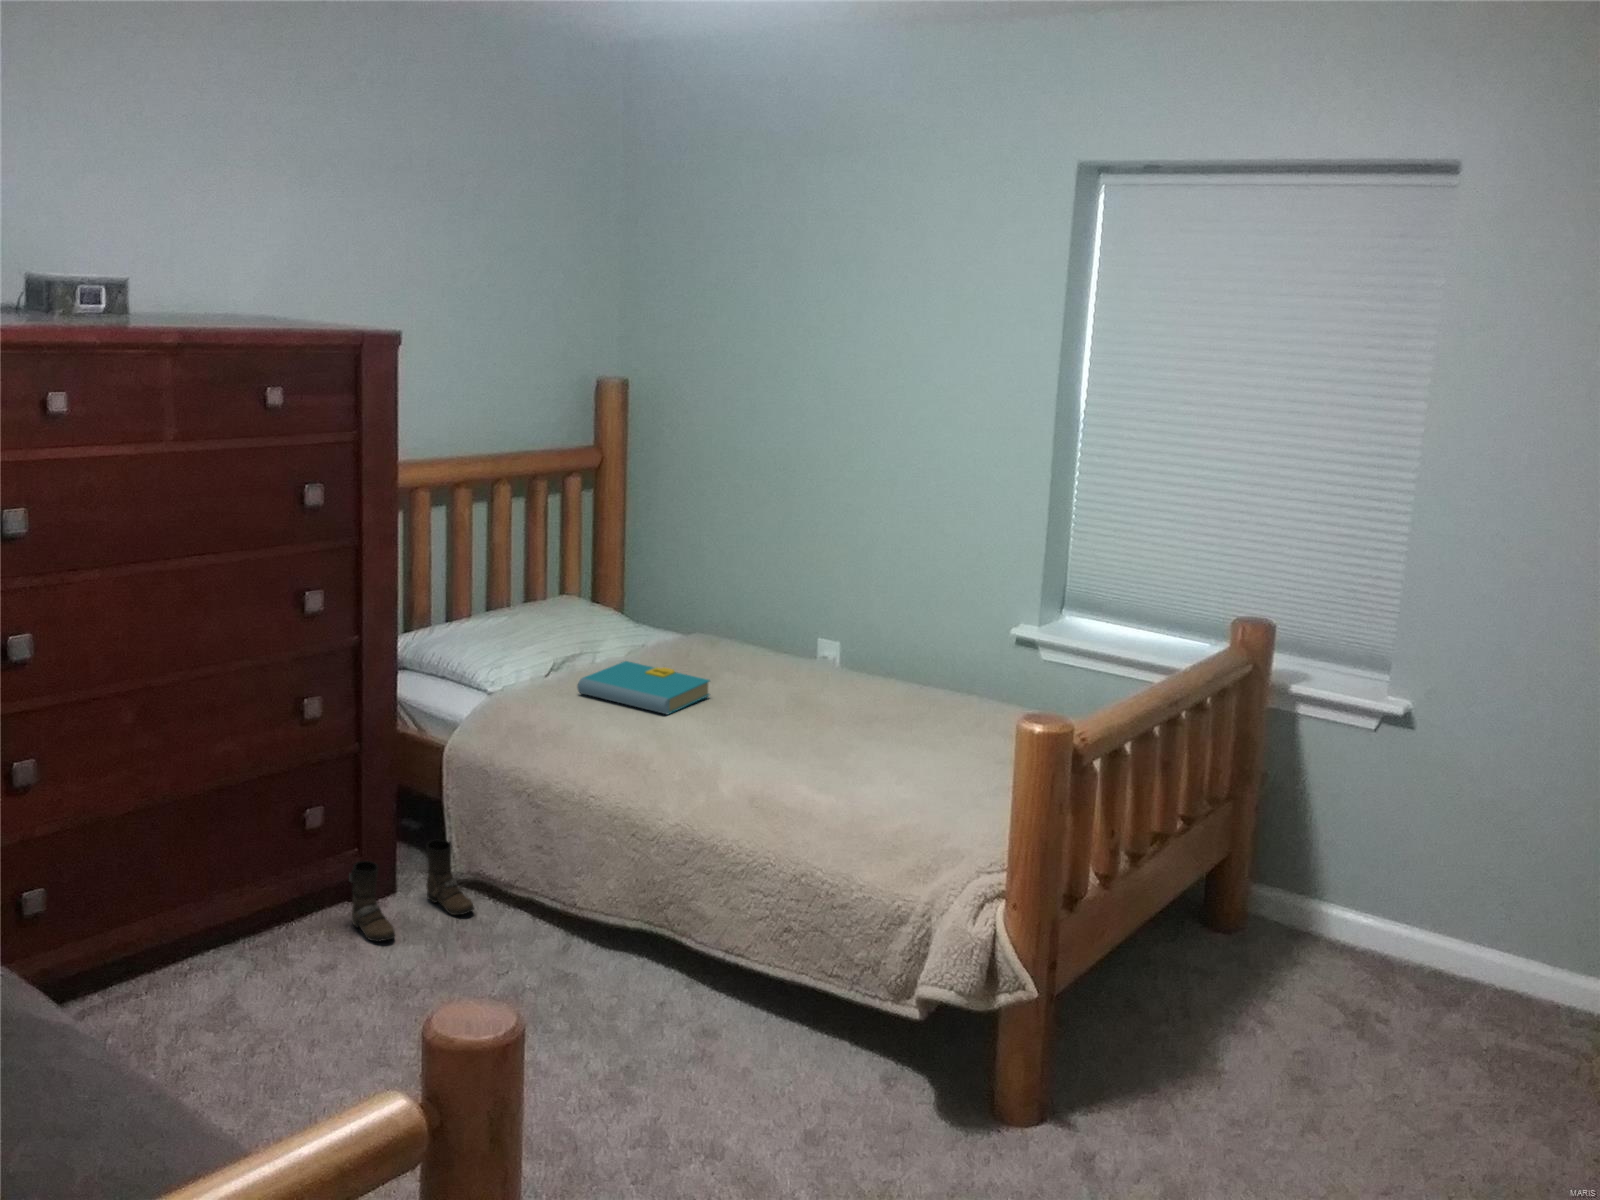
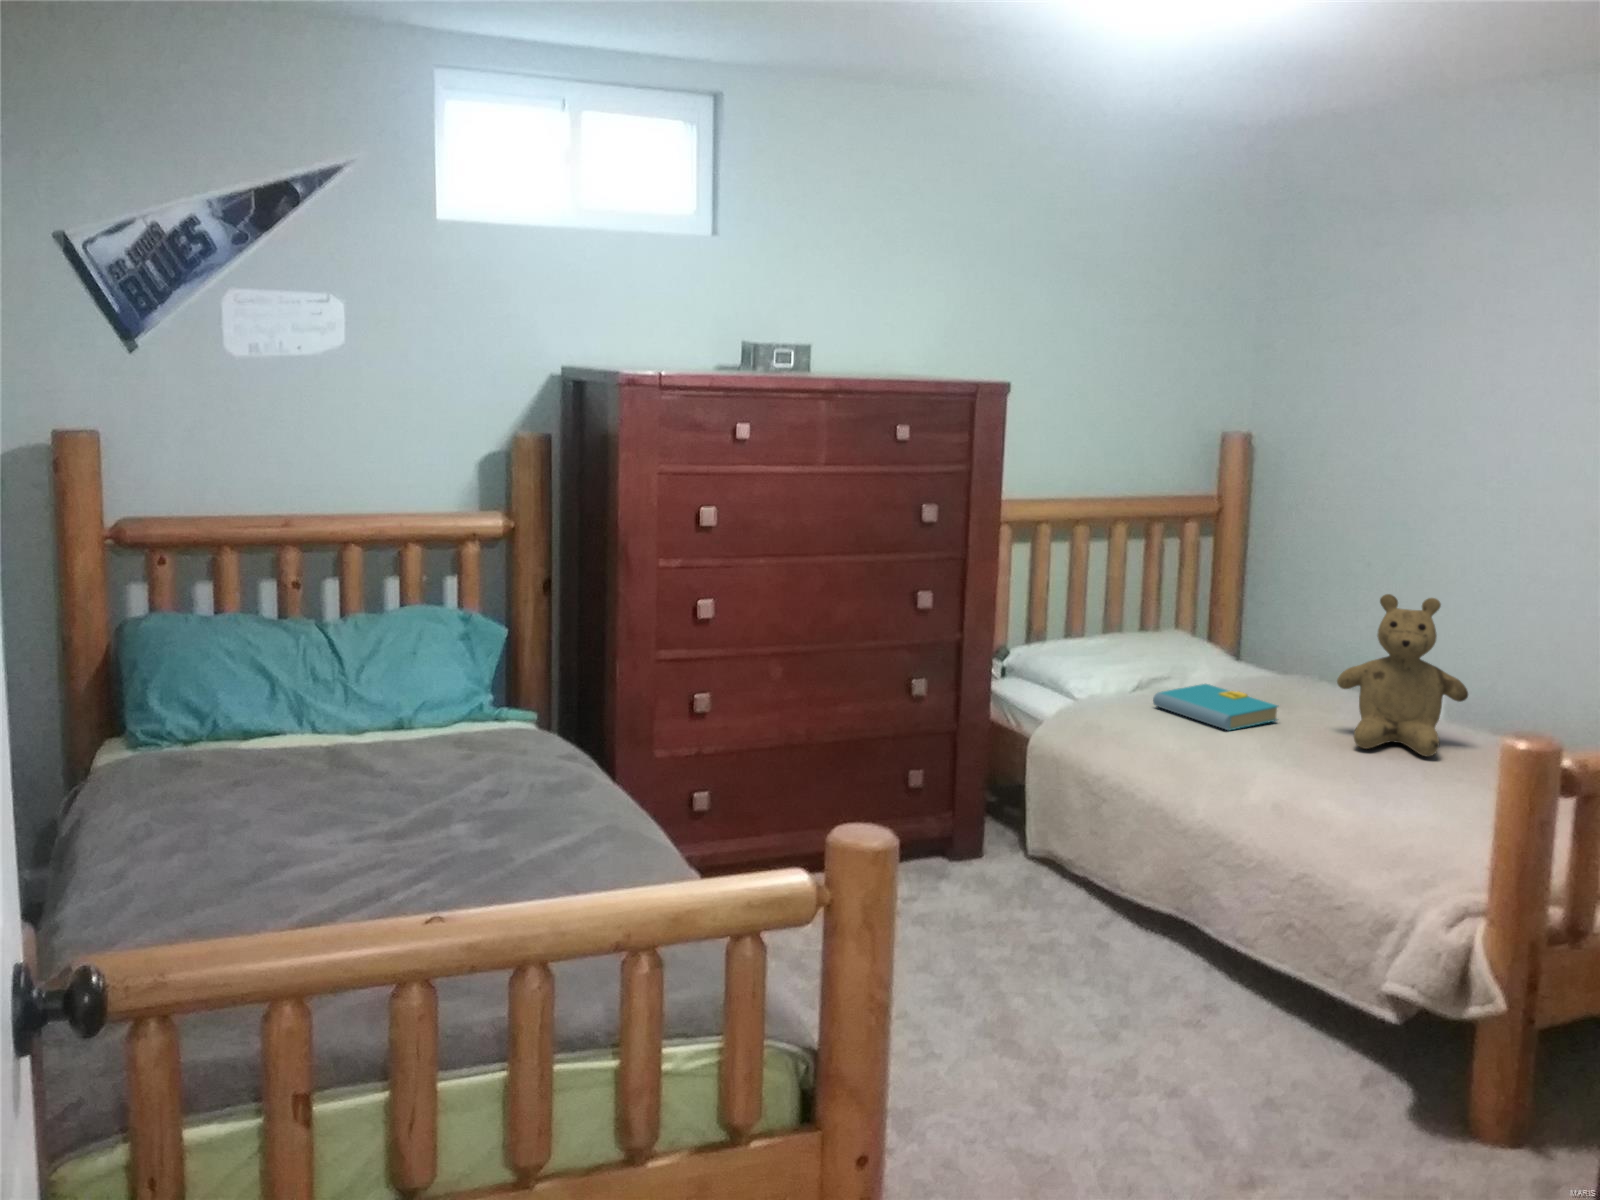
teddy bear: none [768,557,890,720] -> present [1337,594,1468,757]
boots: present [349,840,474,941] -> none [937,816,1039,889]

